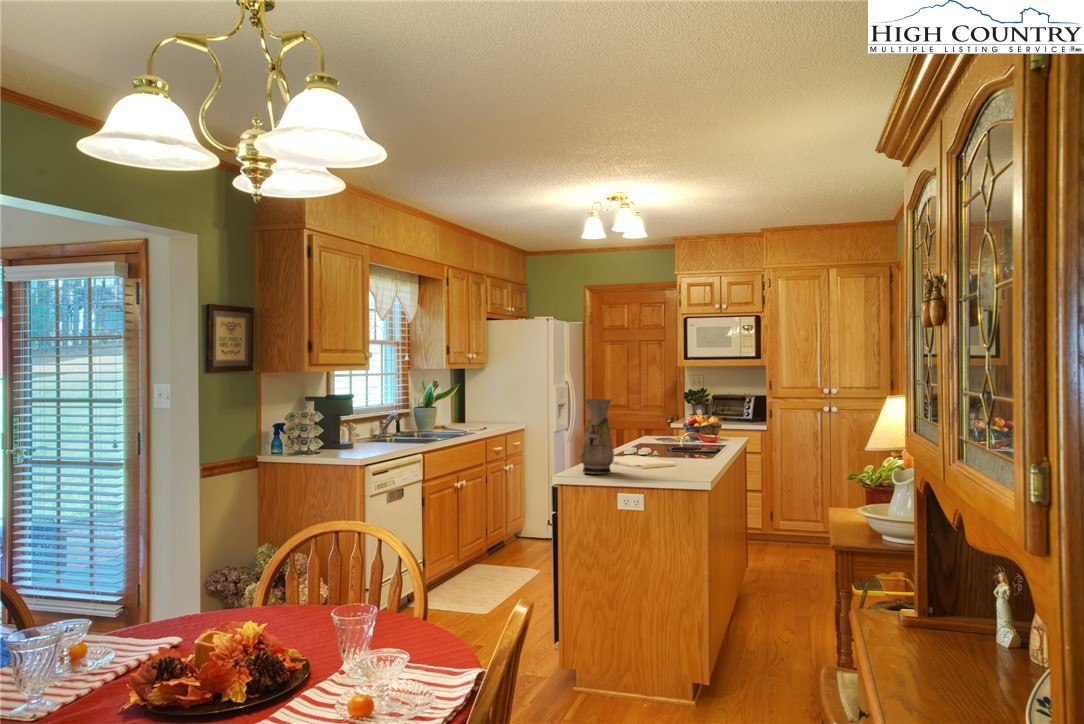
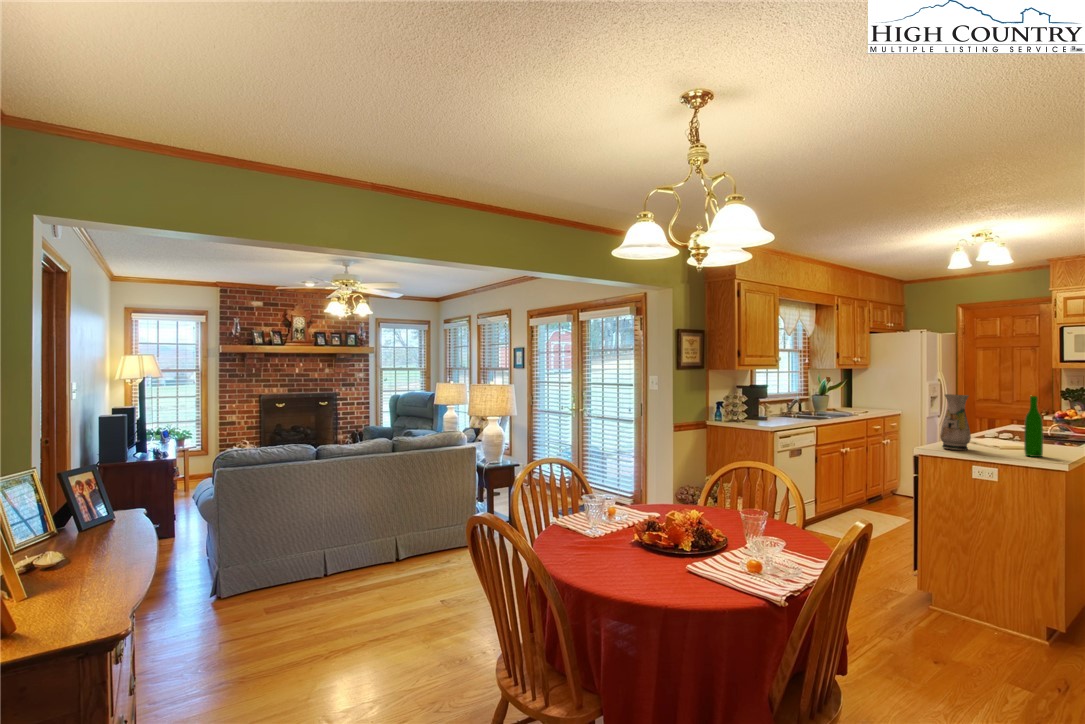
wine bottle: none [671,397,689,476] -> present [1024,396,1043,457]

